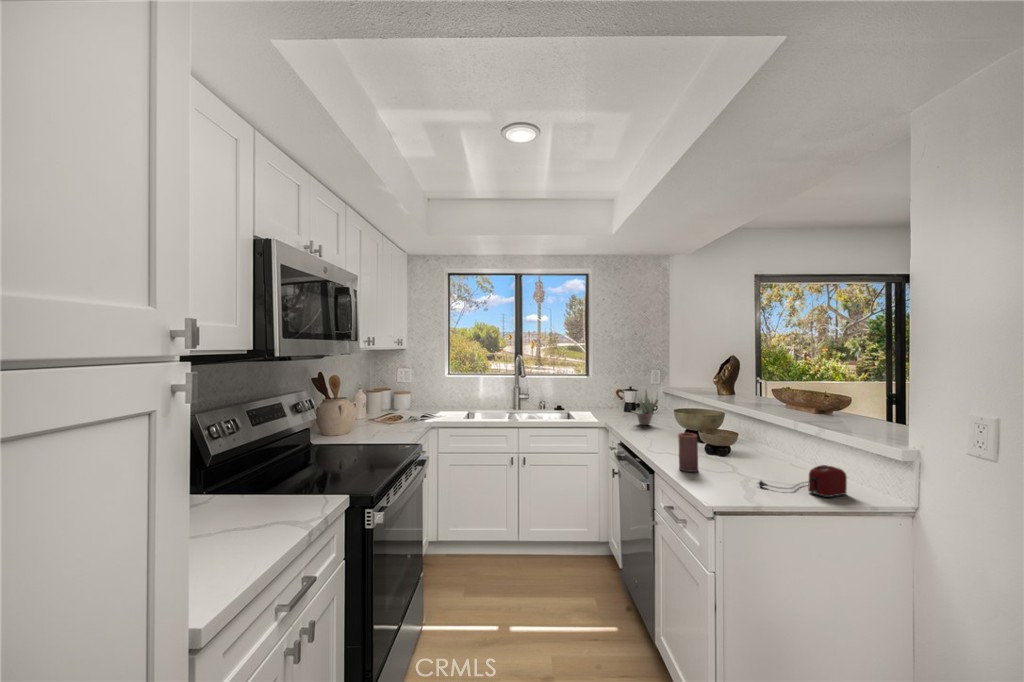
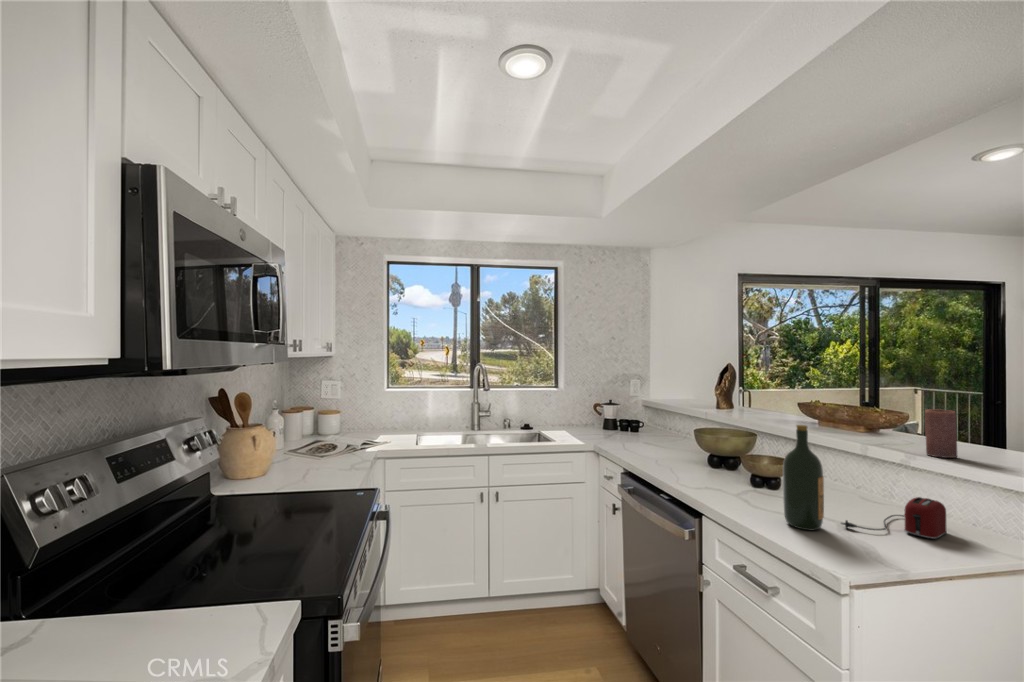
succulent plant: present [632,390,658,425] -> none [626,402,654,445]
wine bottle: none [711,404,740,486] -> present [783,425,824,530]
candle: present [678,433,698,472] -> present [925,409,957,458]

